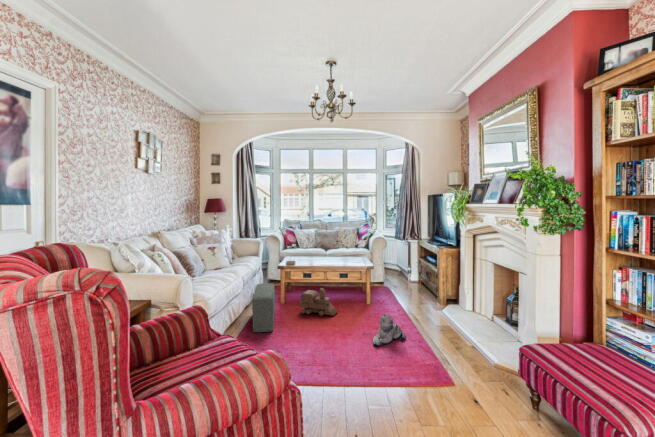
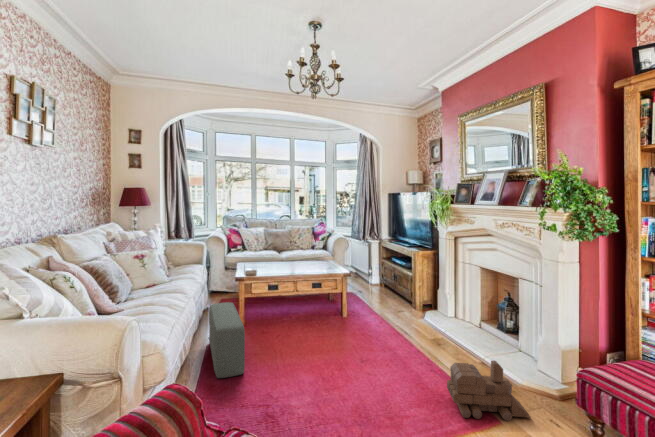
toy train: present [299,288,338,316] -> present [447,361,530,421]
plush toy: present [373,314,406,345] -> none [385,338,422,382]

